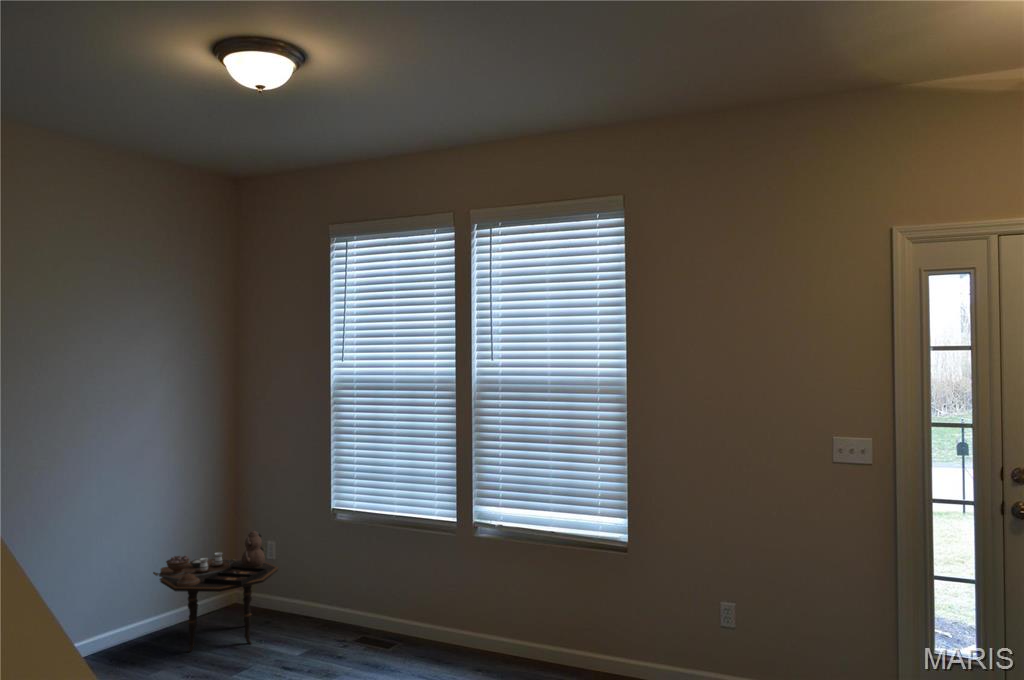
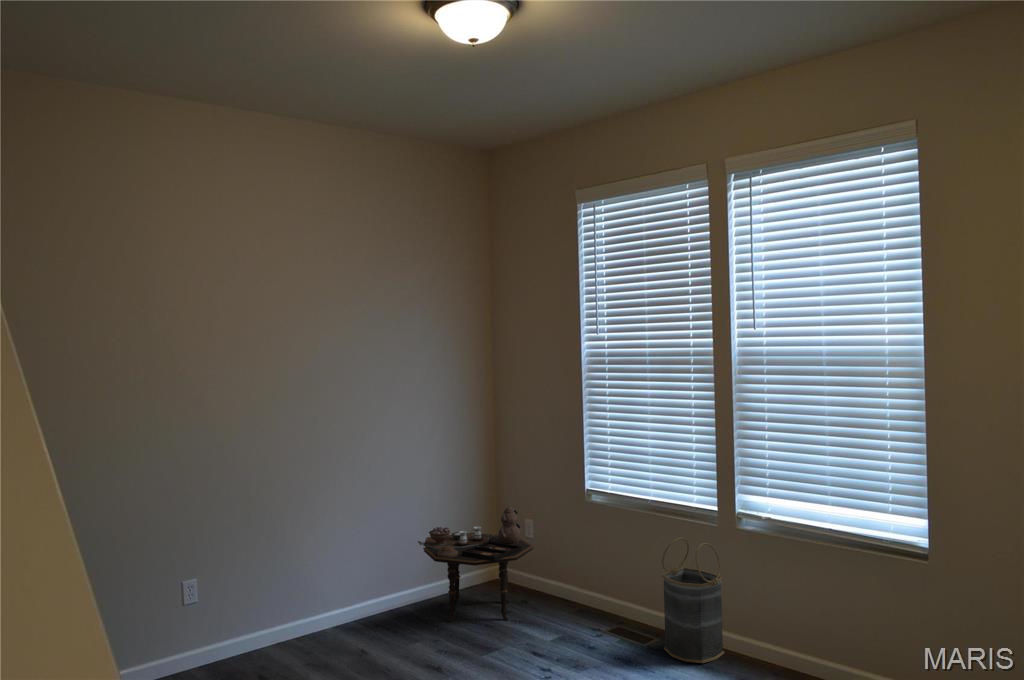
basket: none [407,548,461,661] -> present [662,538,724,663]

